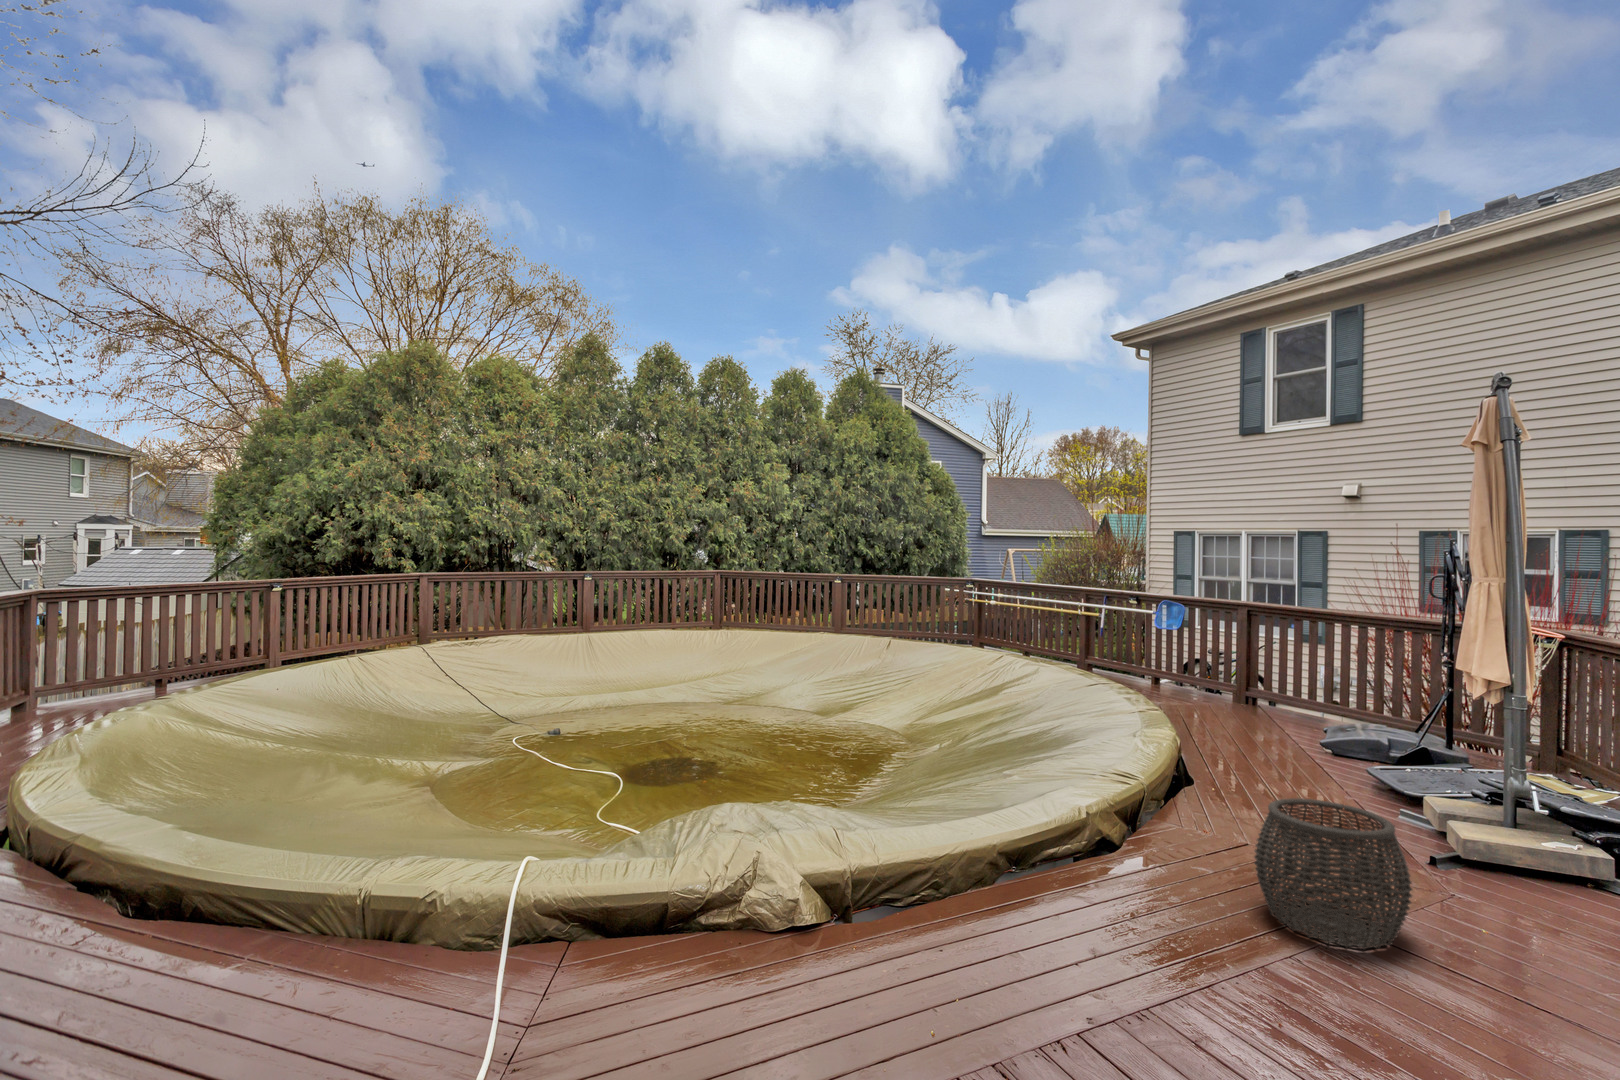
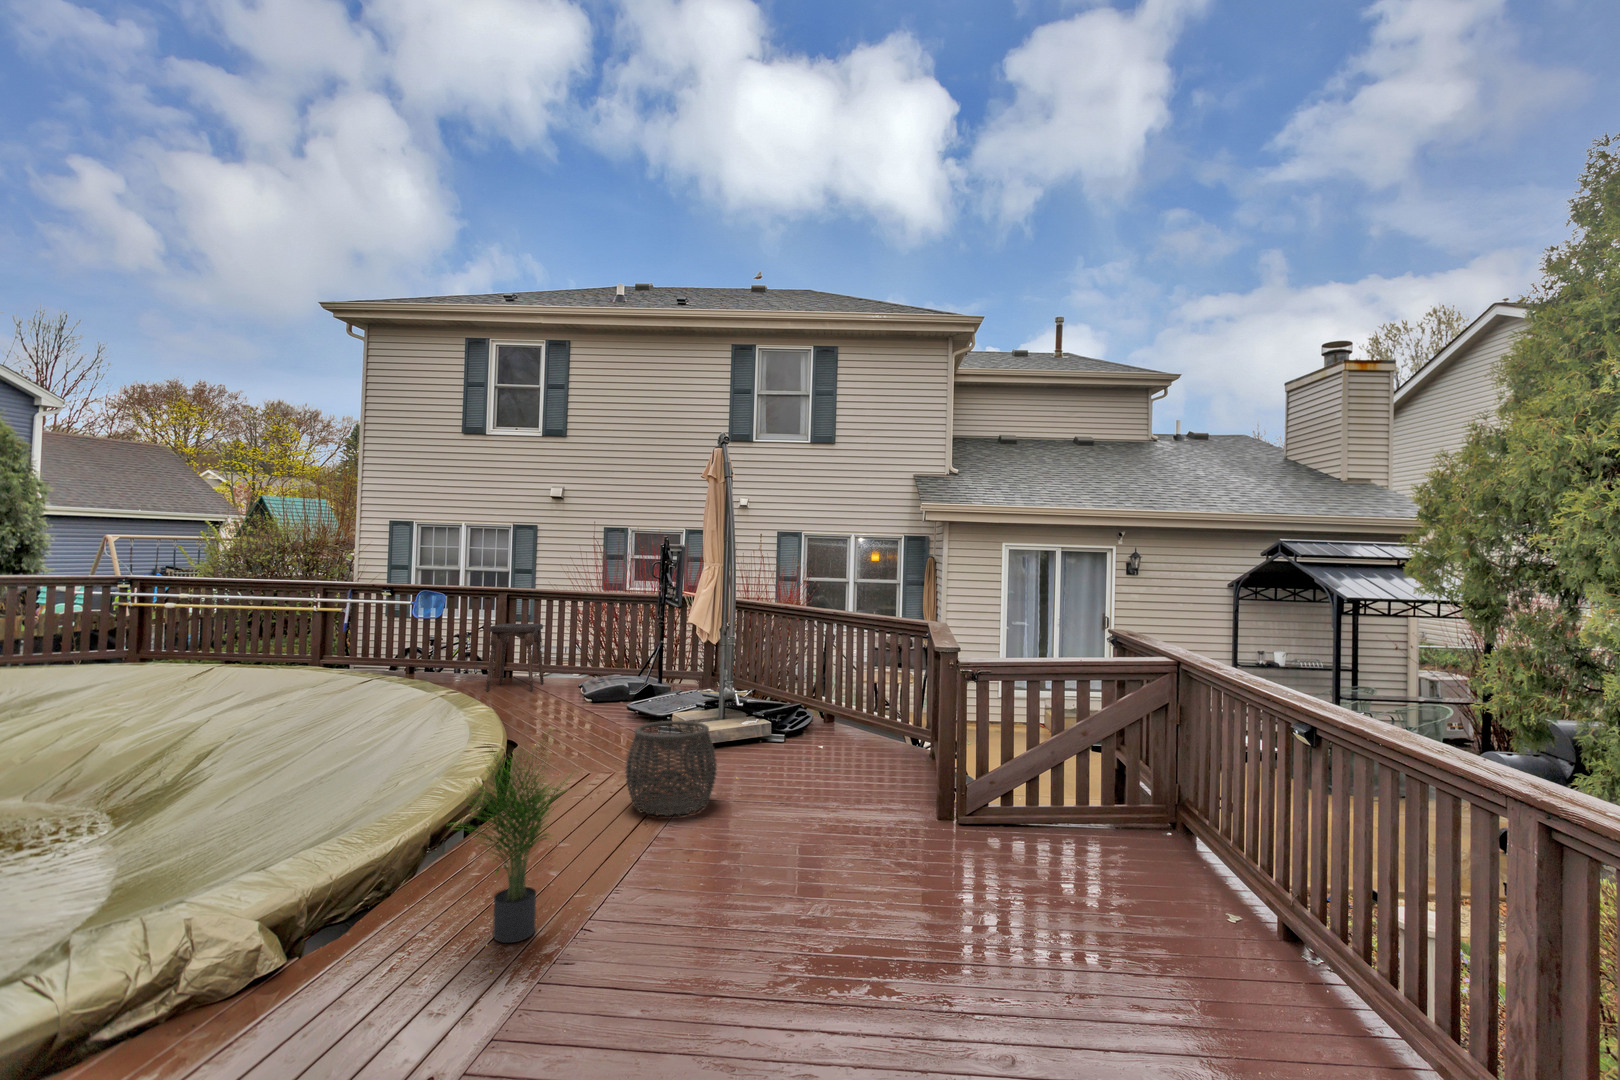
stool: none [1215,642,1290,722] -> present [486,624,544,691]
potted plant: none [908,770,1075,1010] -> present [451,730,568,943]

